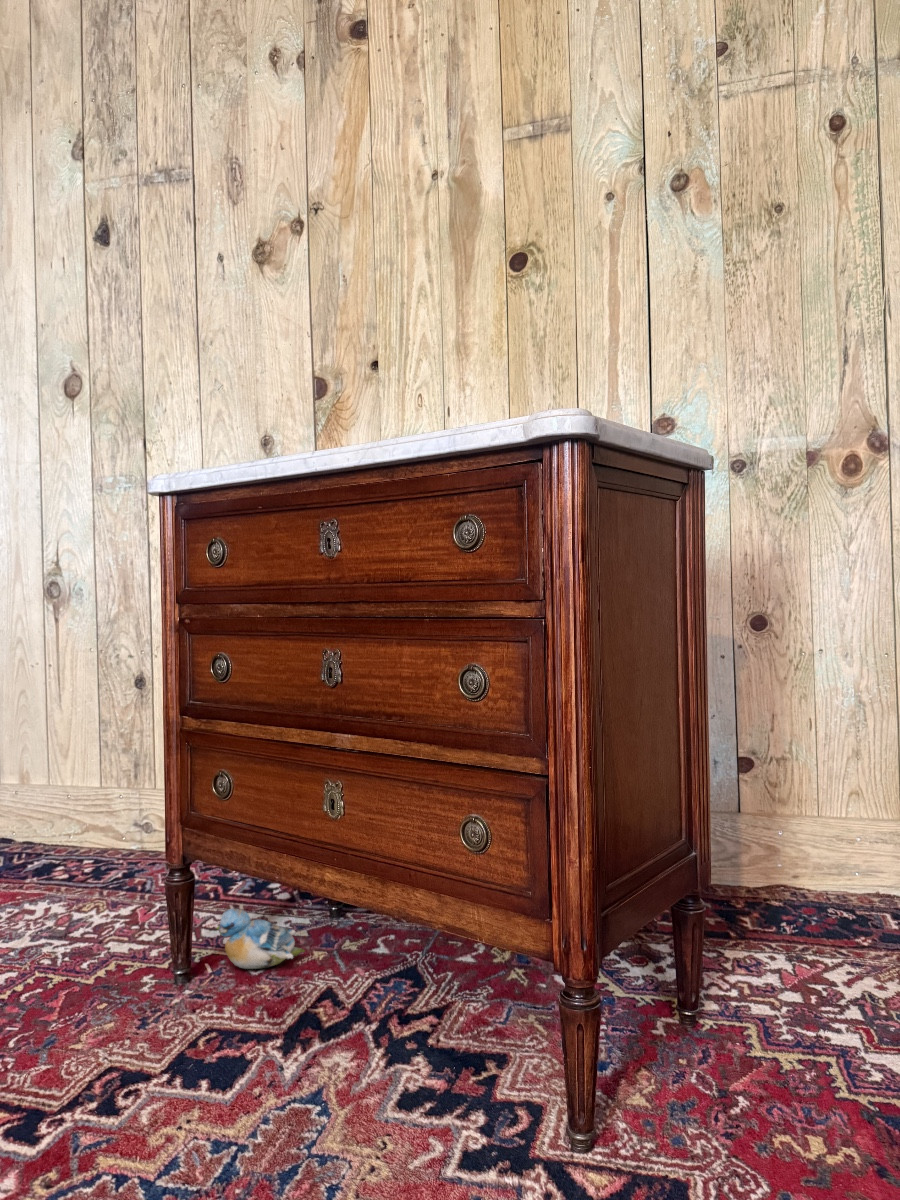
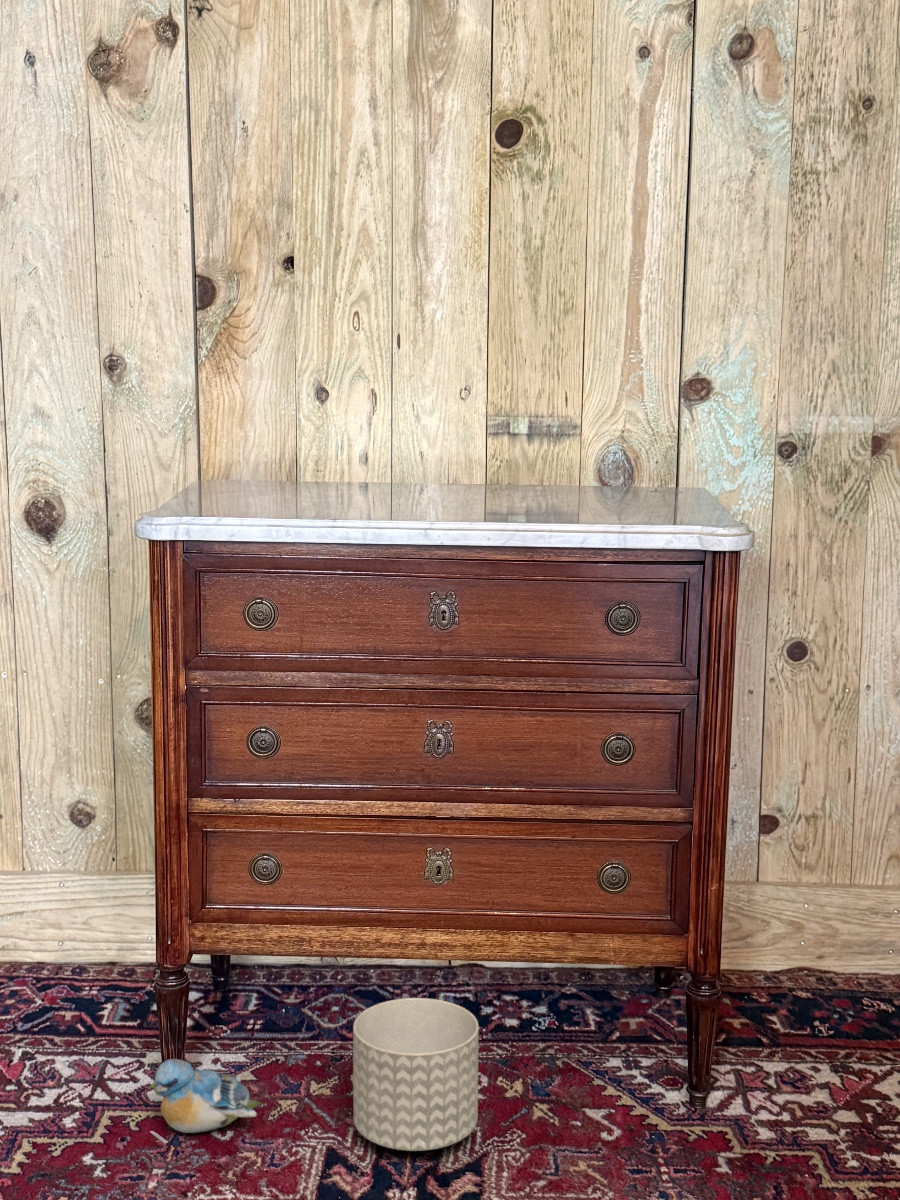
planter: none [360,872,462,994] -> present [353,998,479,1151]

